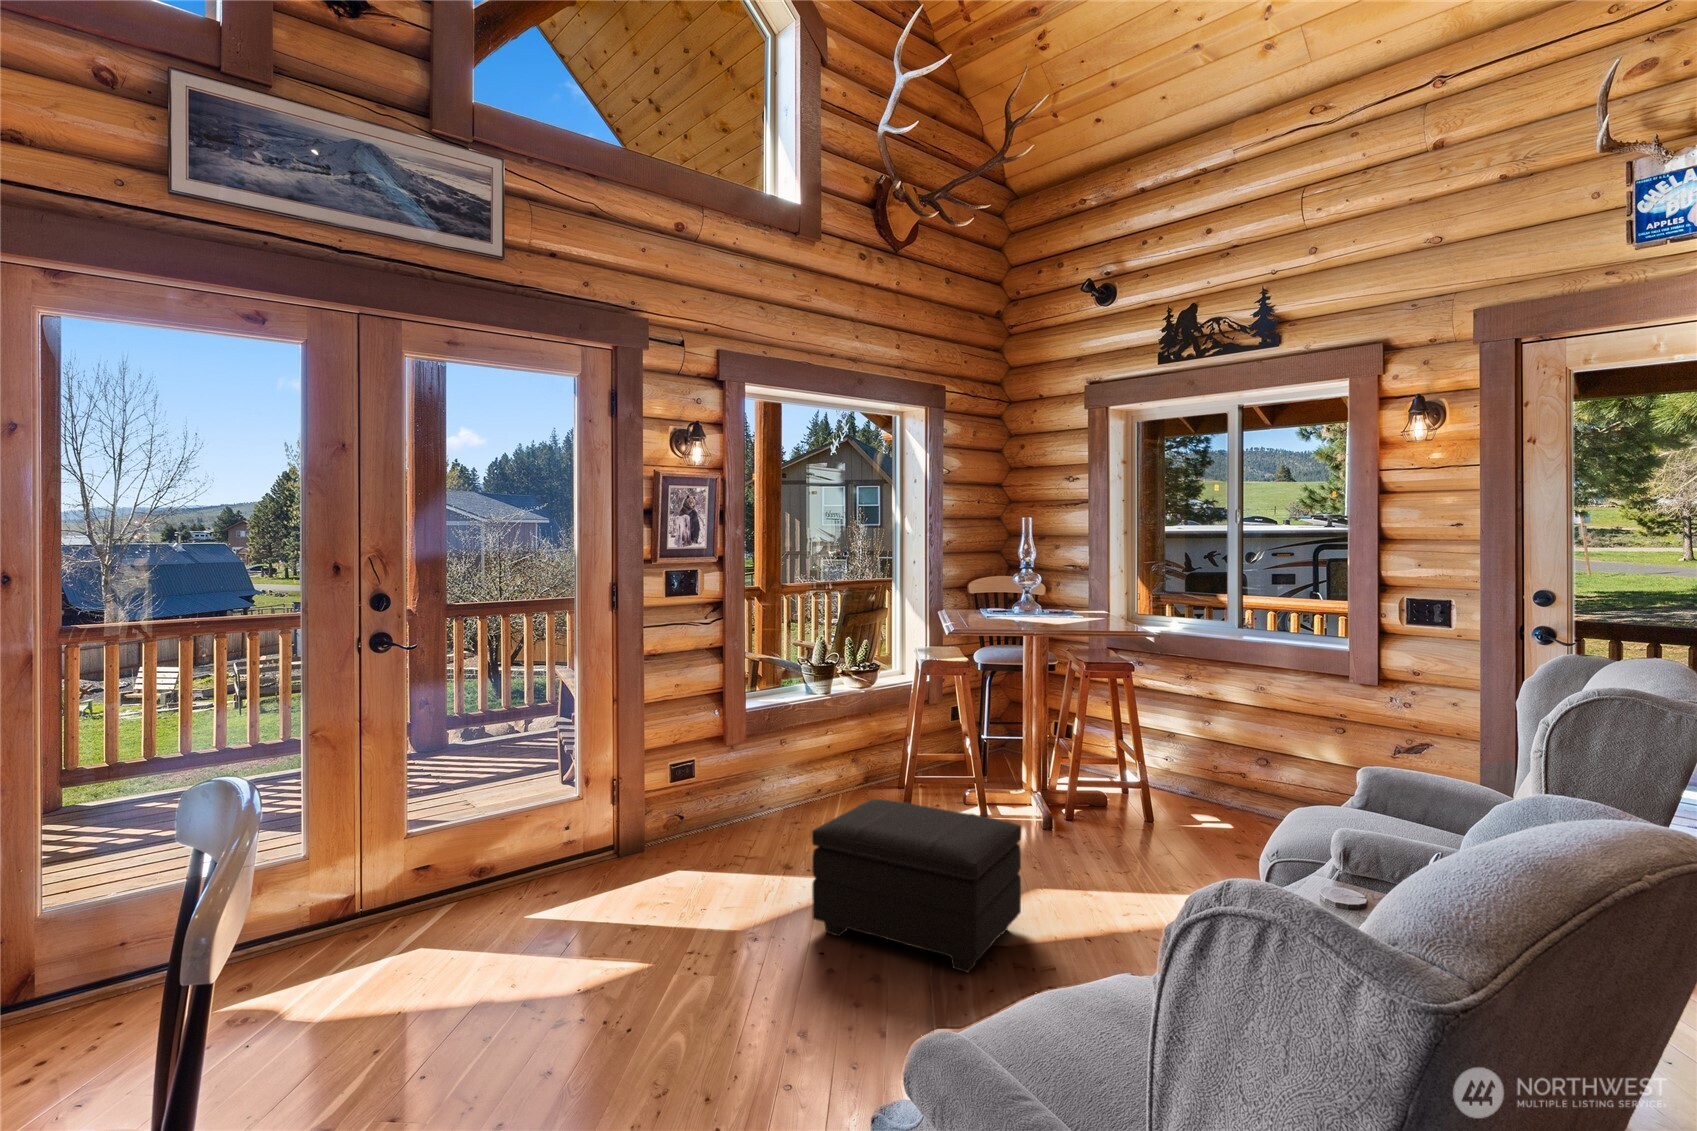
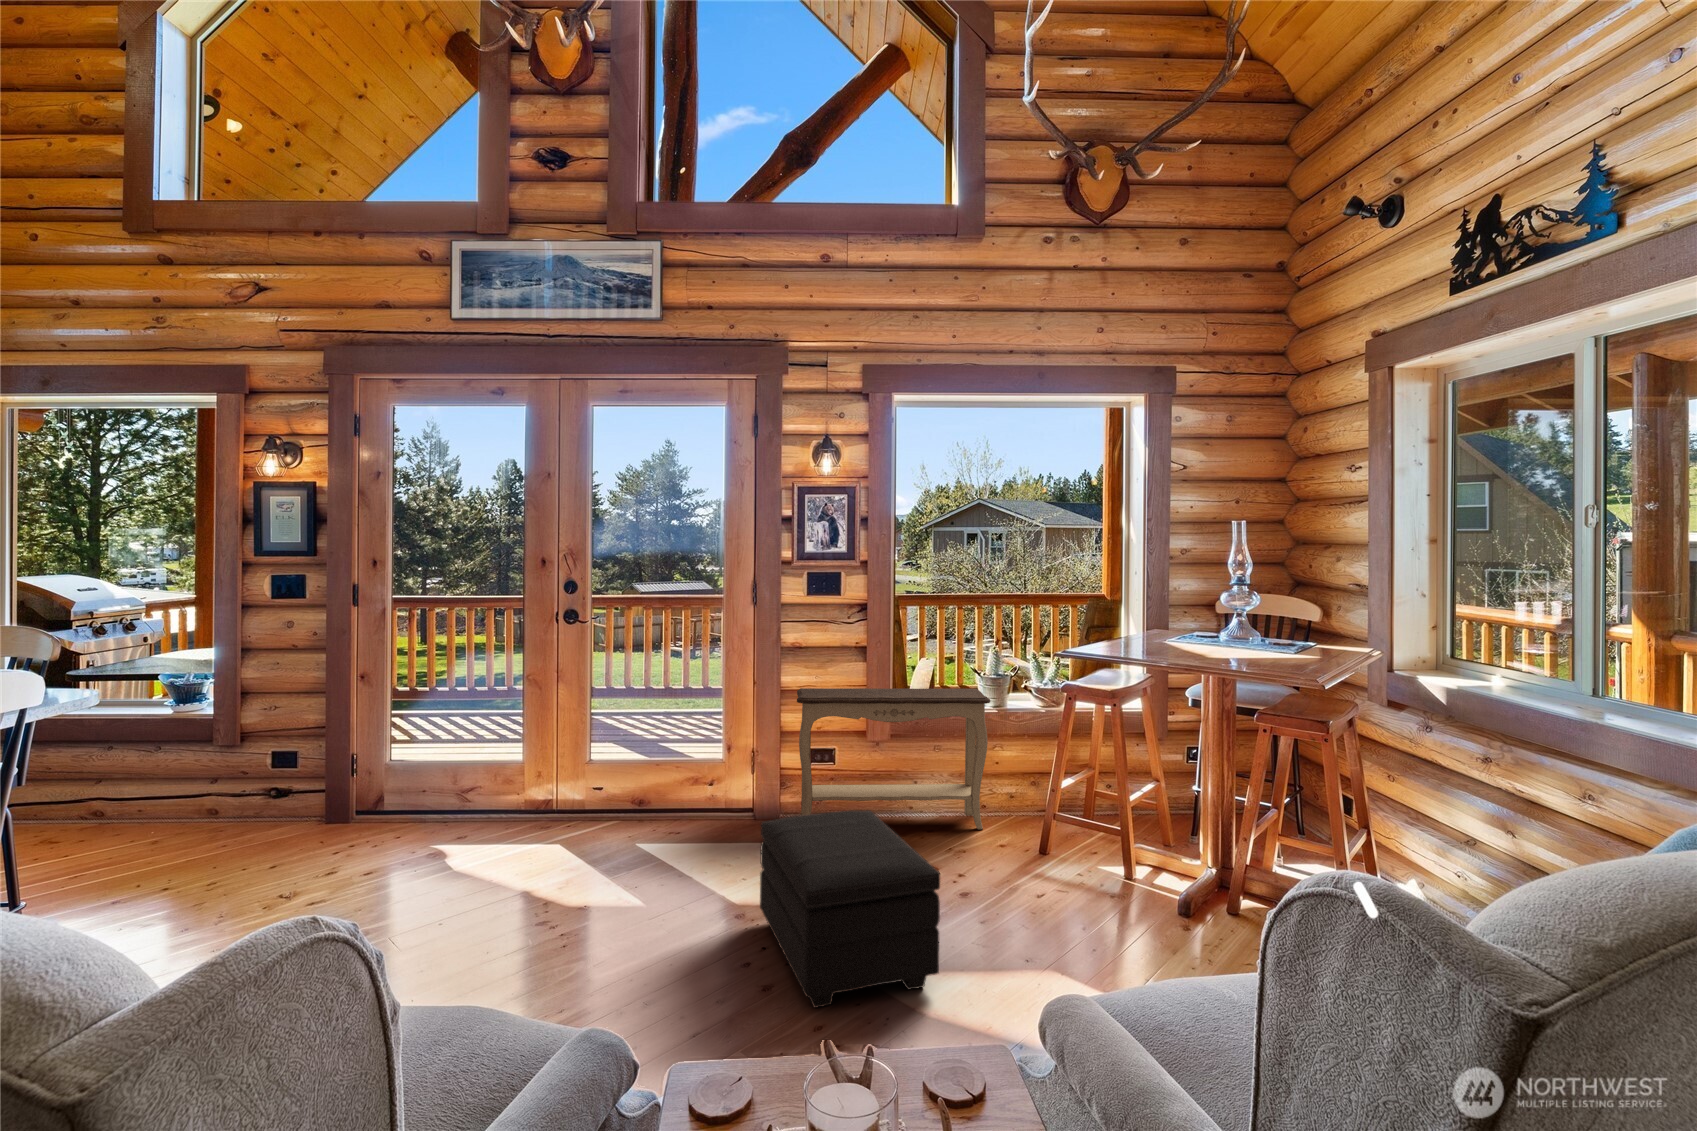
console table: none [666,679,853,853] -> present [797,688,990,830]

